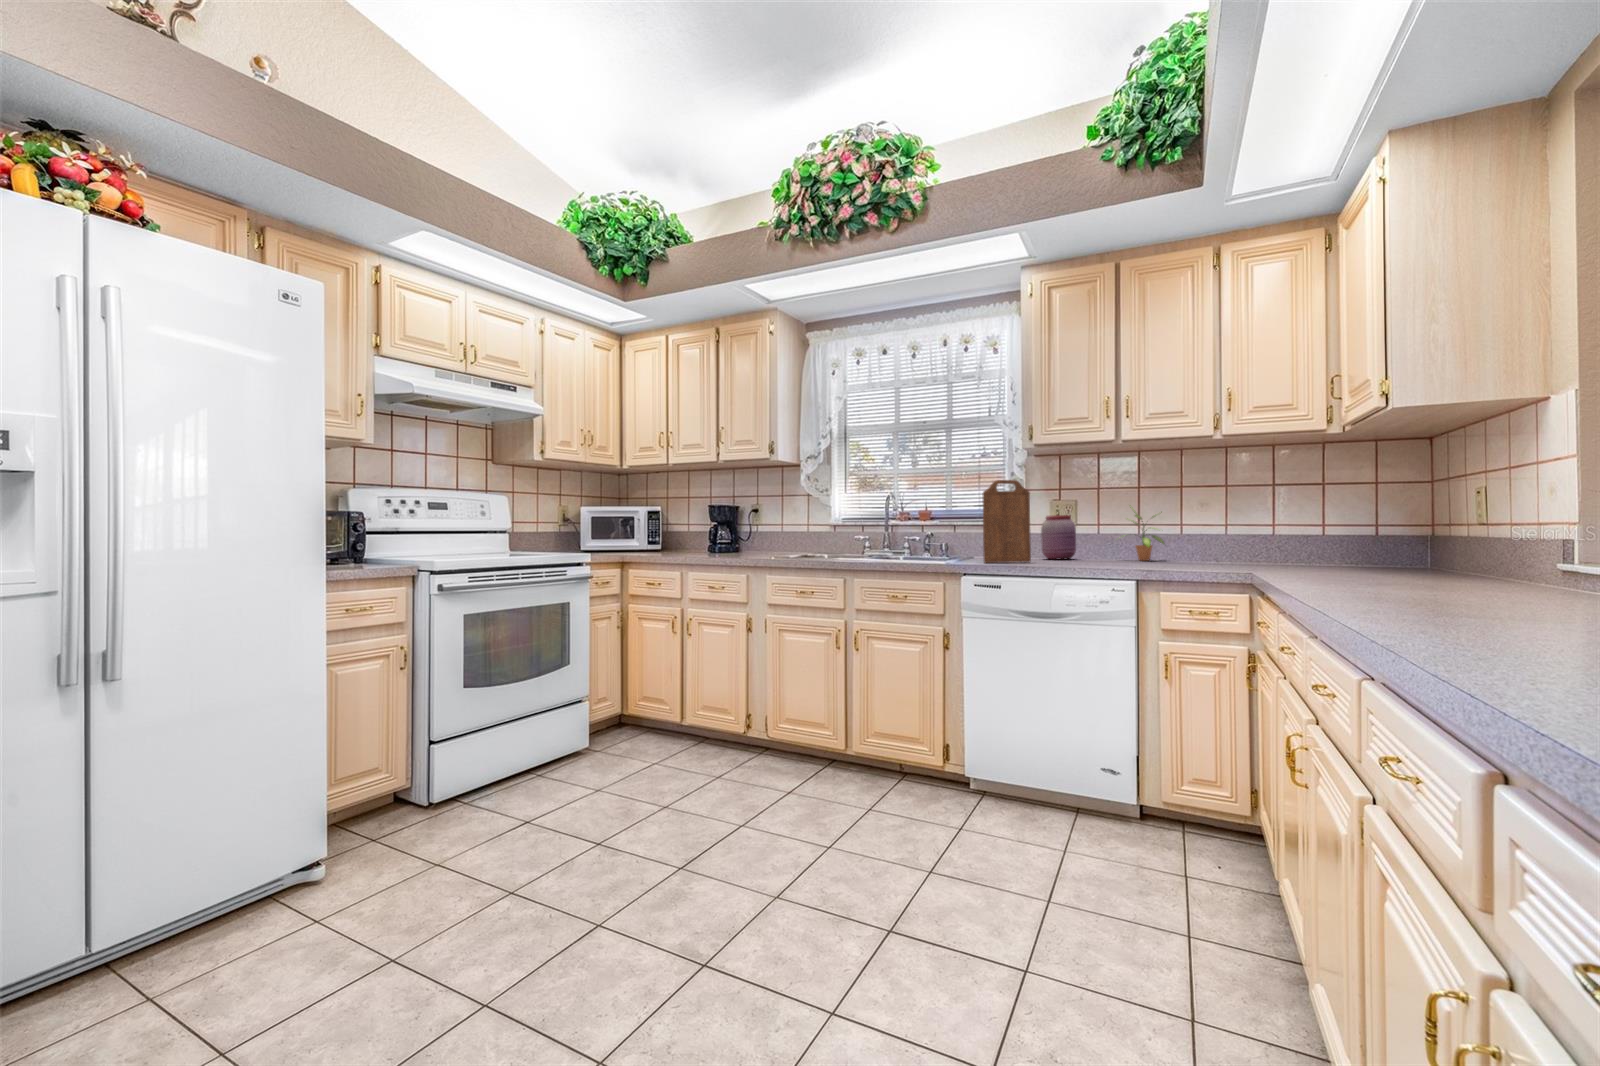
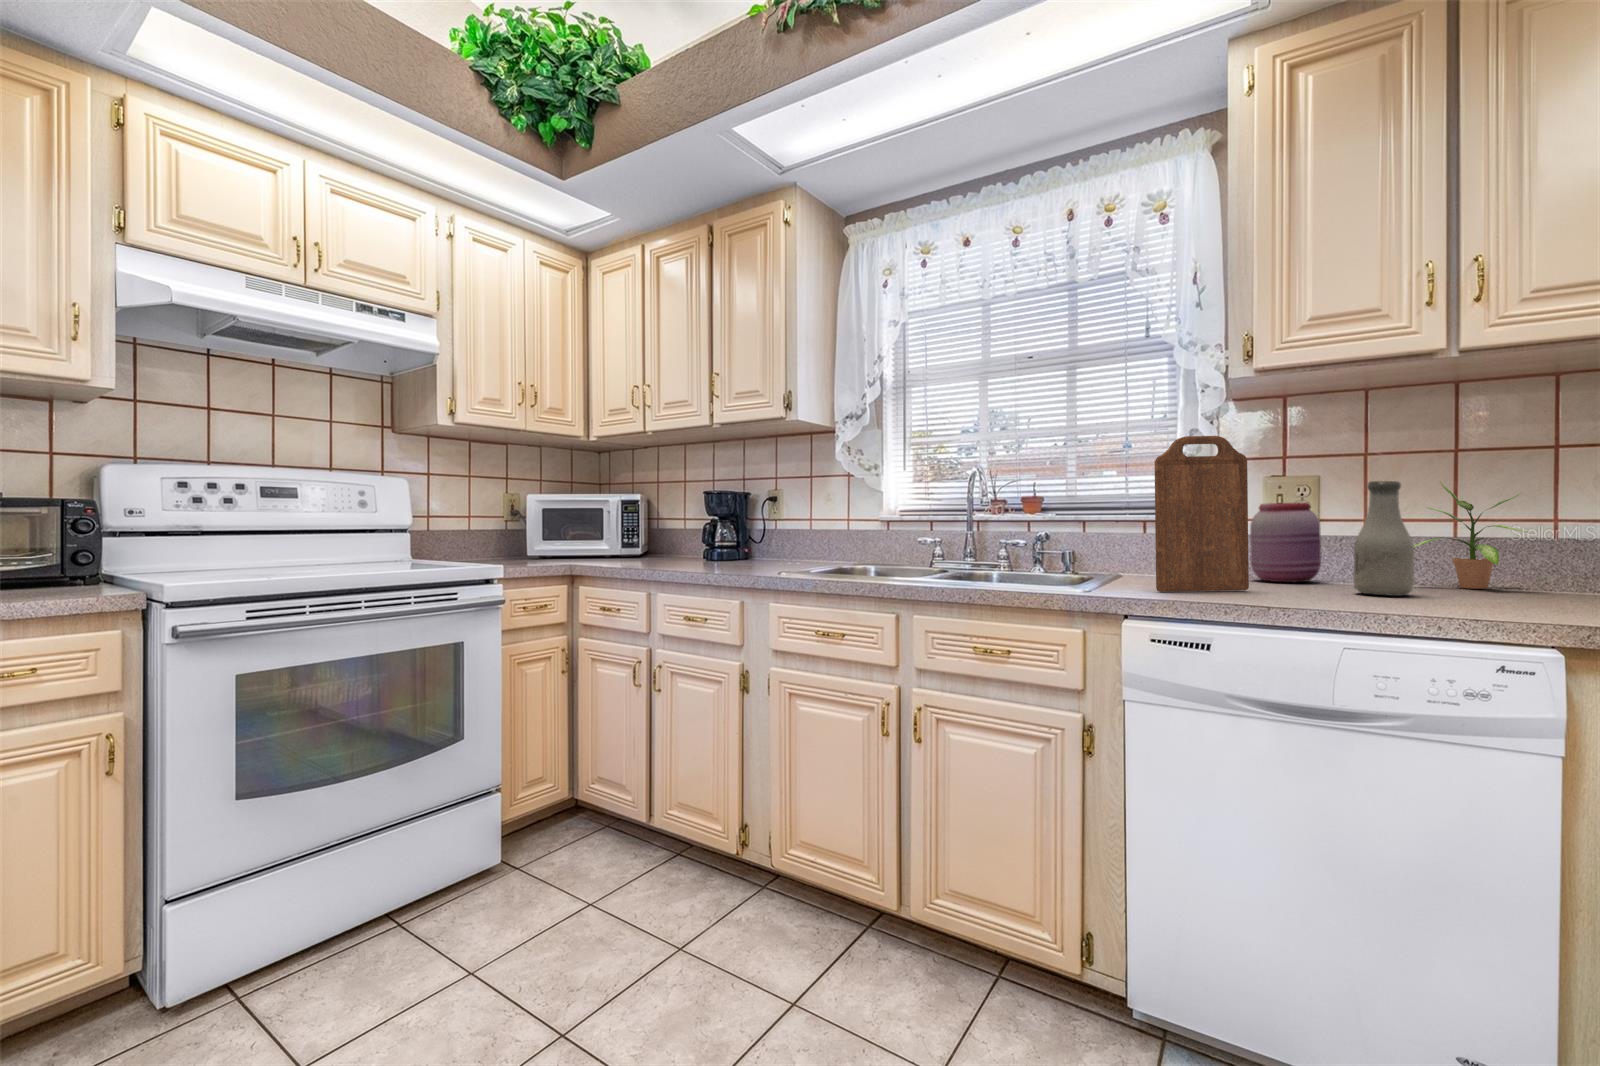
bottle: none [1080,505,1106,563] -> present [1354,481,1414,596]

